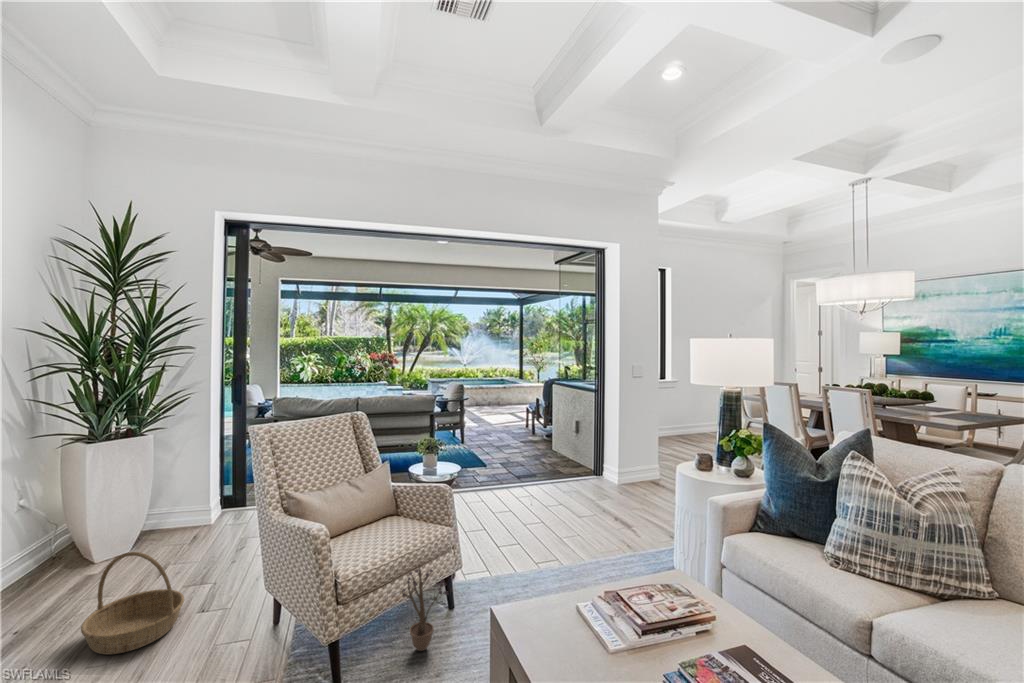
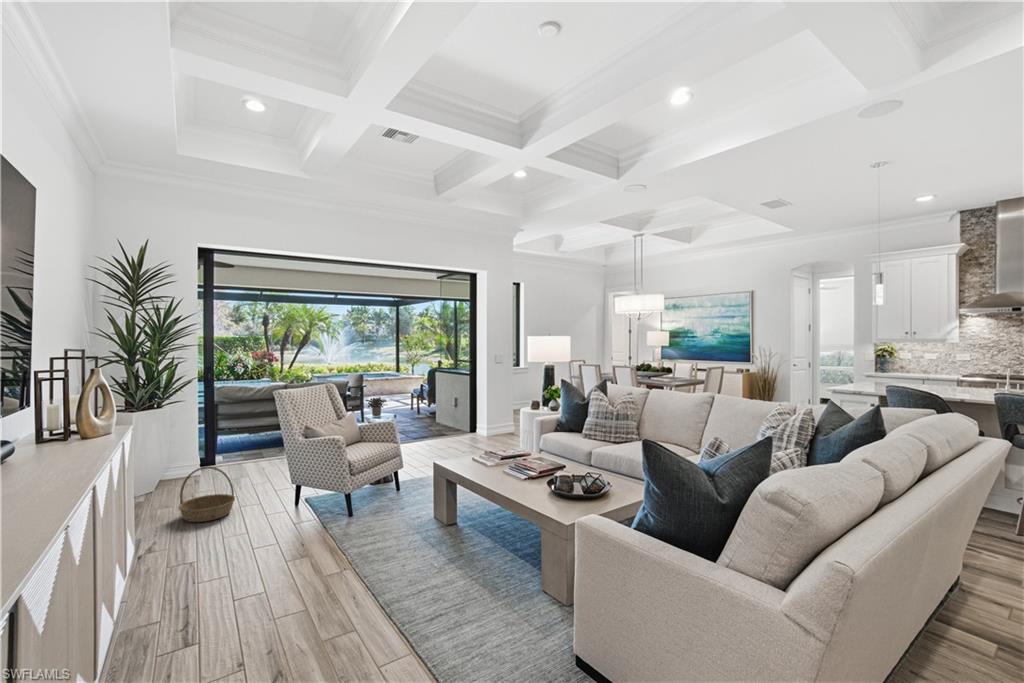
decorative plant: present [388,564,449,651] -> none [368,457,403,503]

